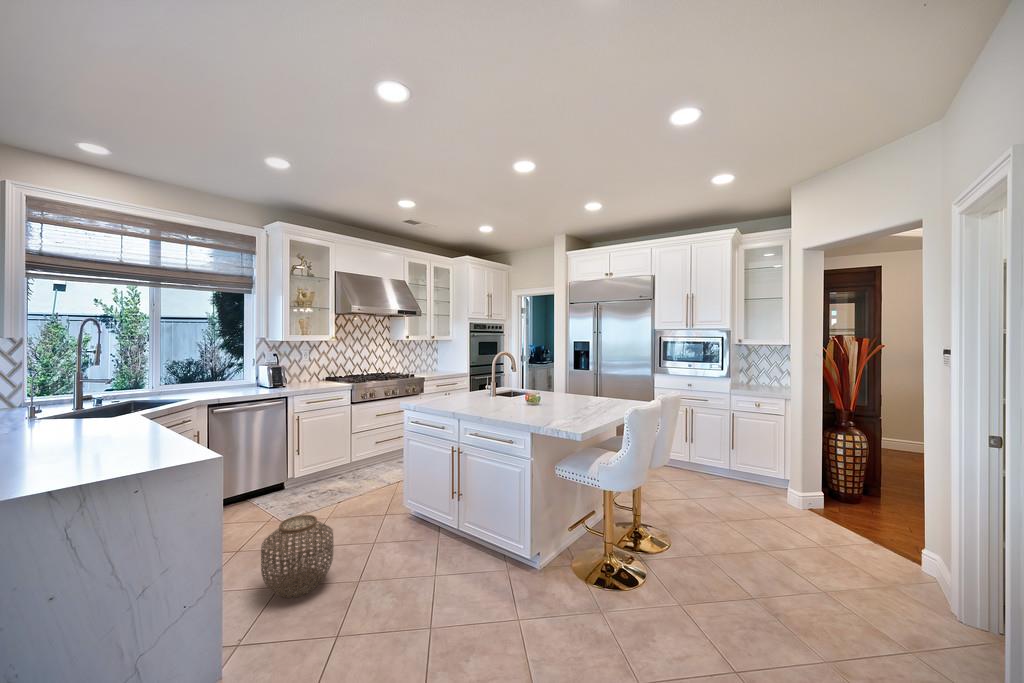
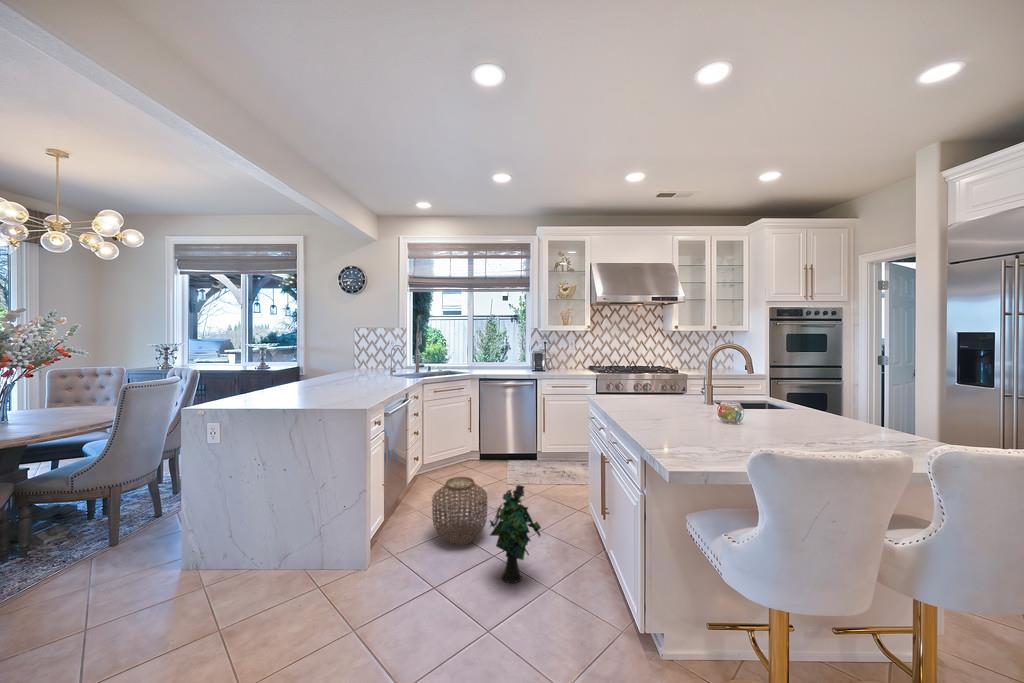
decorative plant: none [367,493,426,592] -> present [490,485,541,583]

